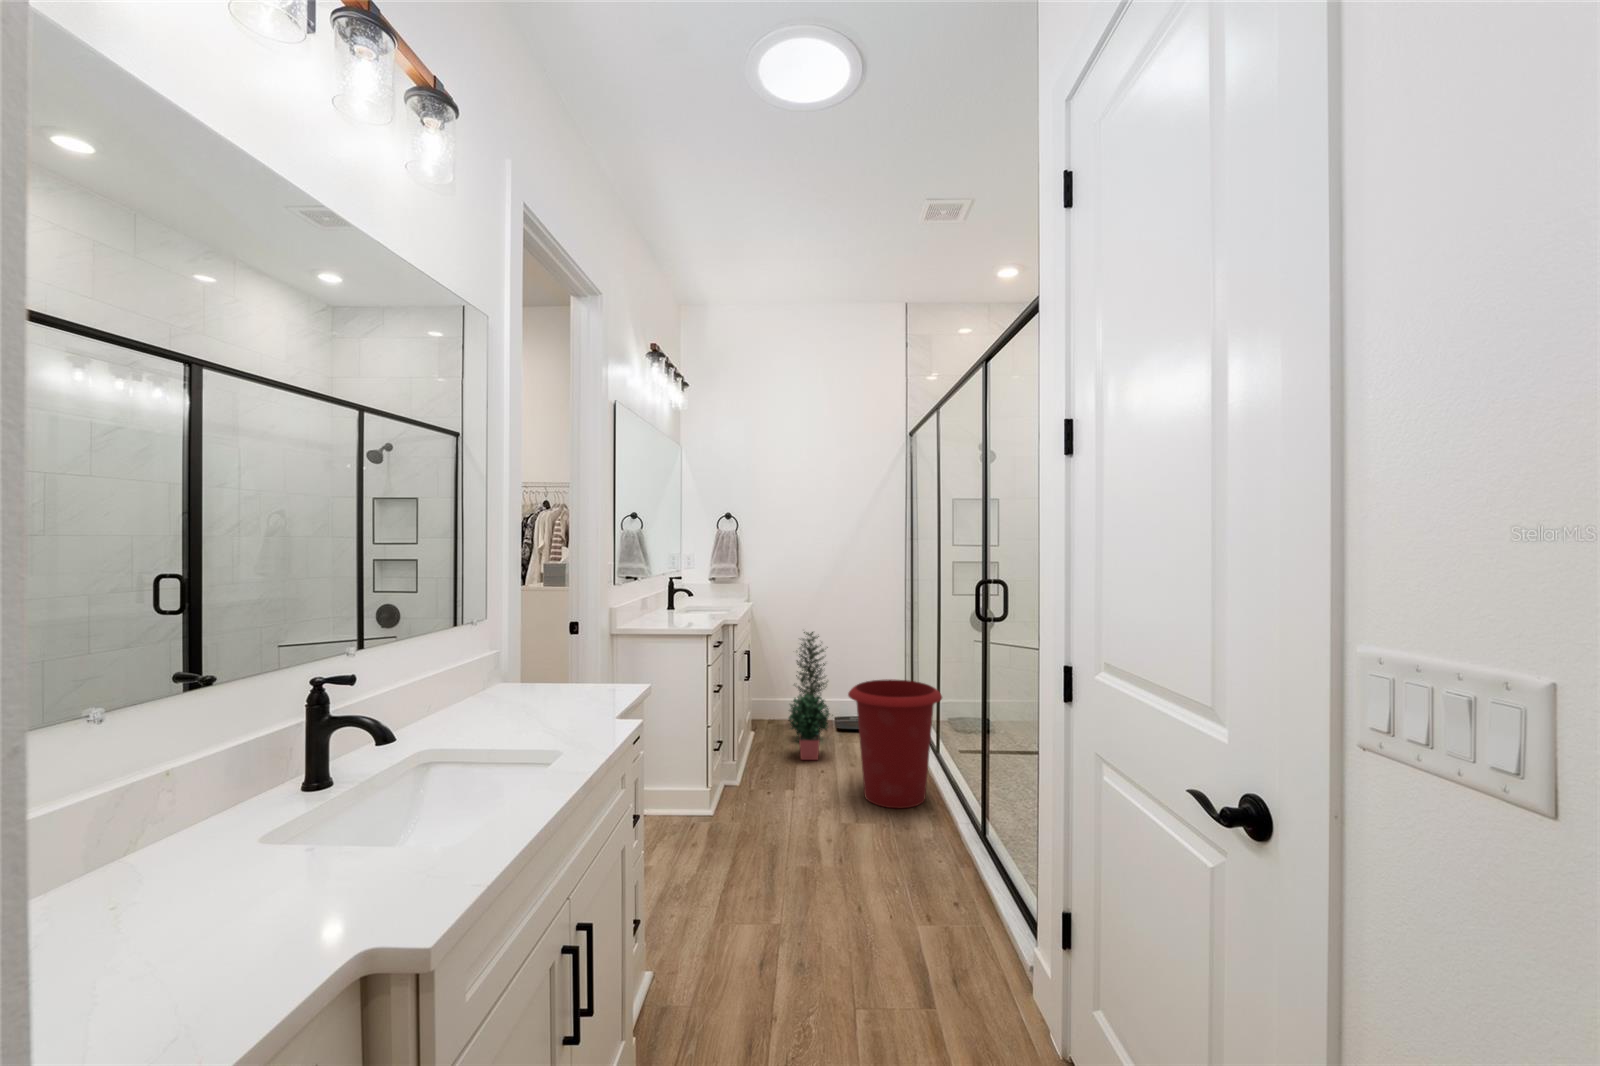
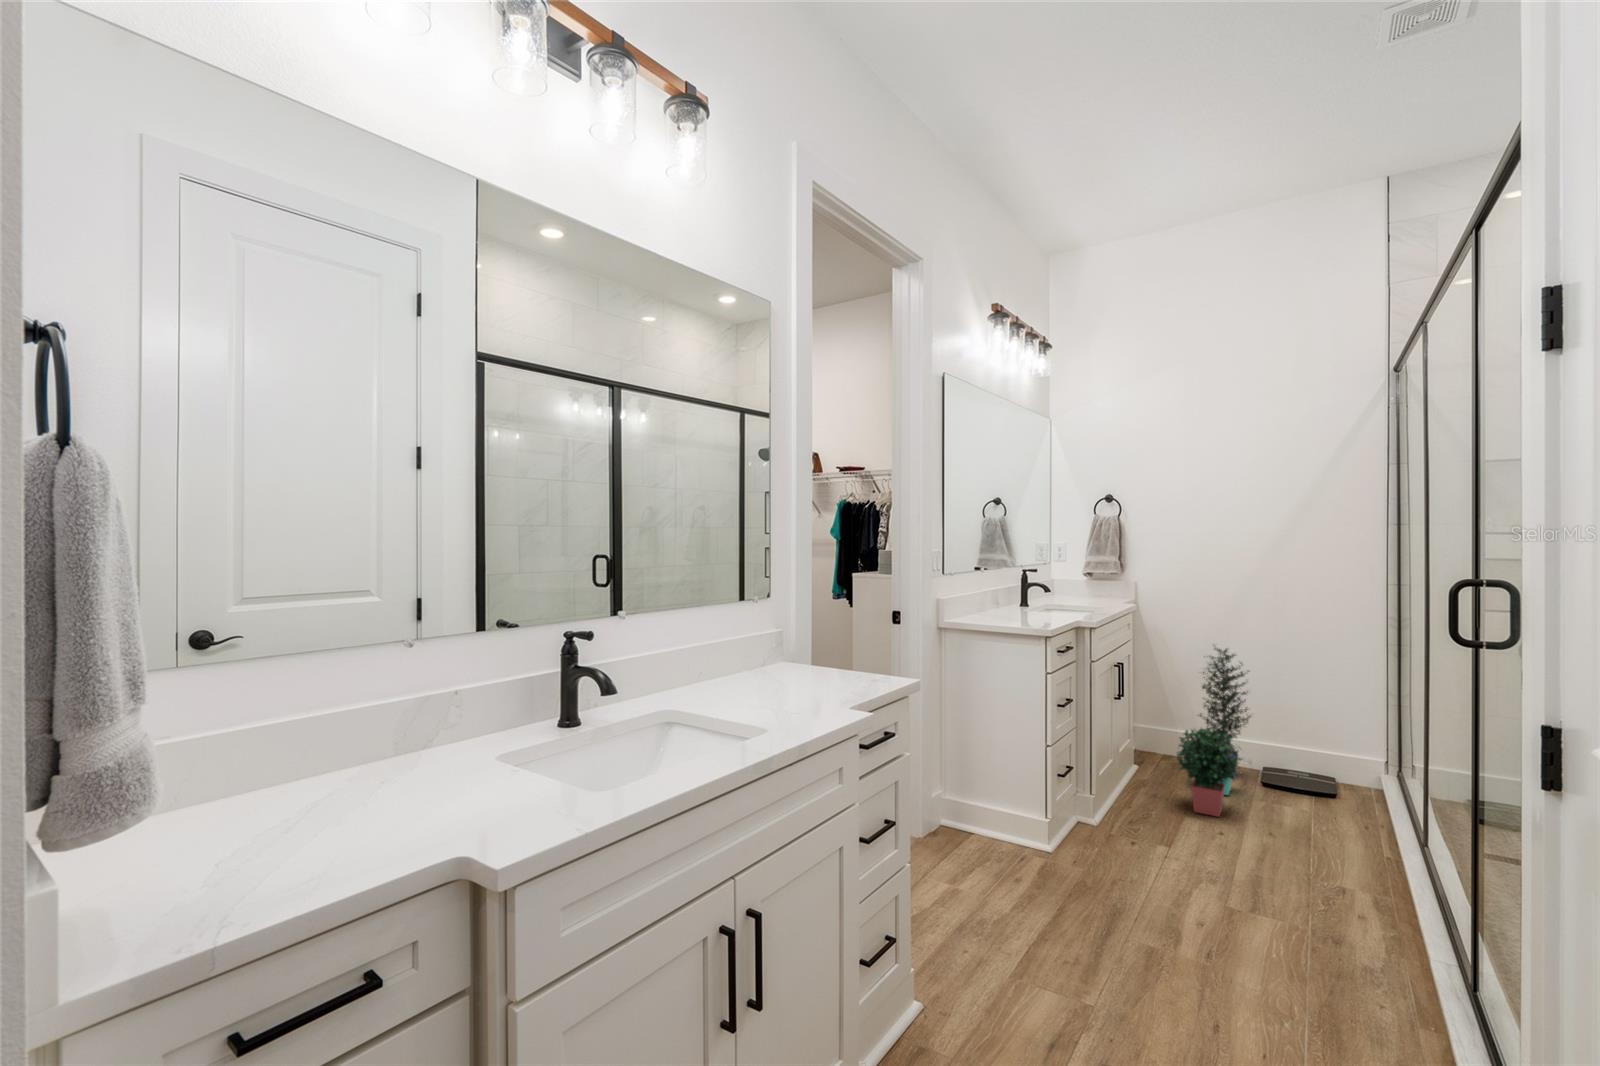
waste bin: present [848,679,942,808] -> none [1249,721,1415,913]

